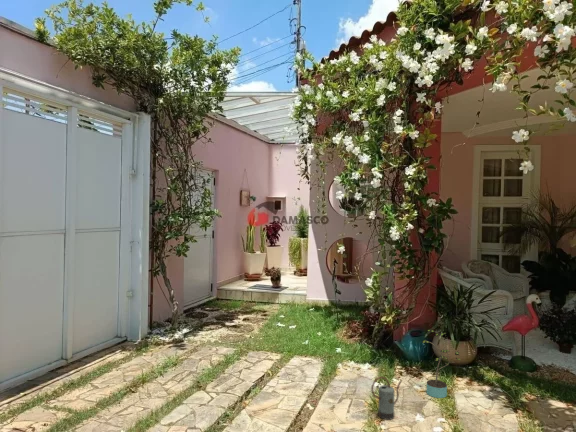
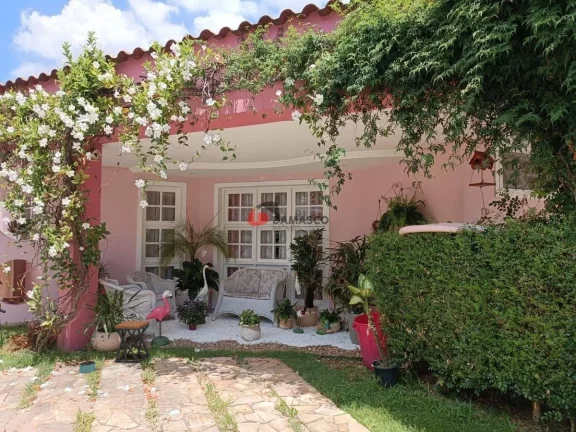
stool: none [470,332,519,400] -> present [115,321,150,363]
watering can: present [371,377,401,420] -> none [28,361,55,393]

